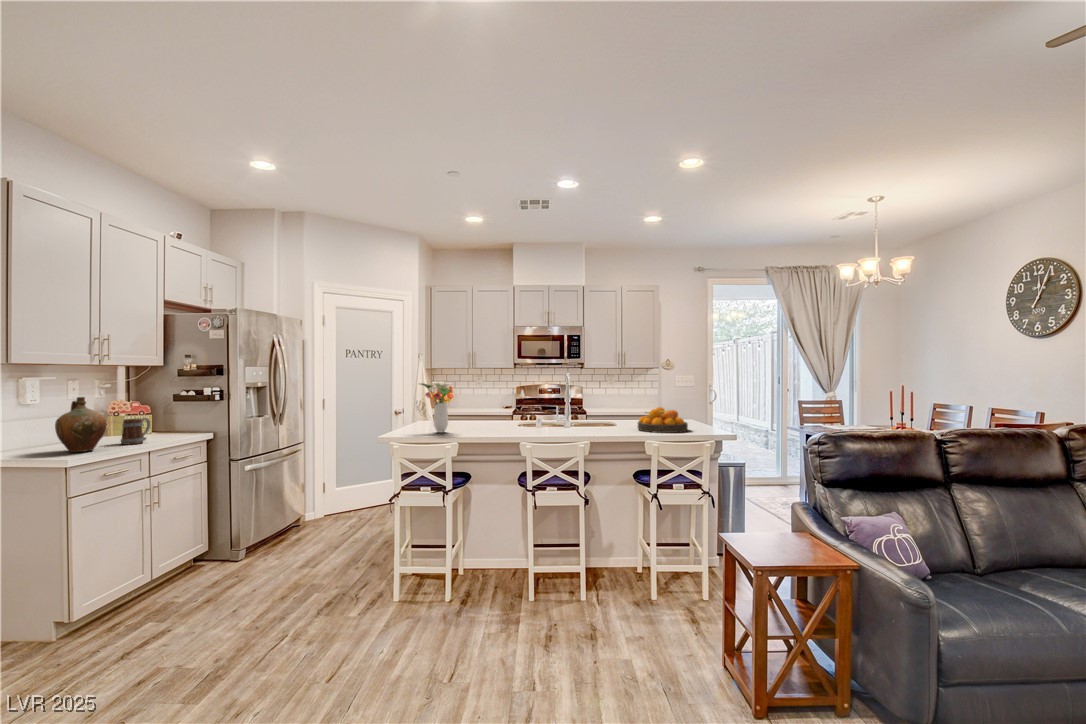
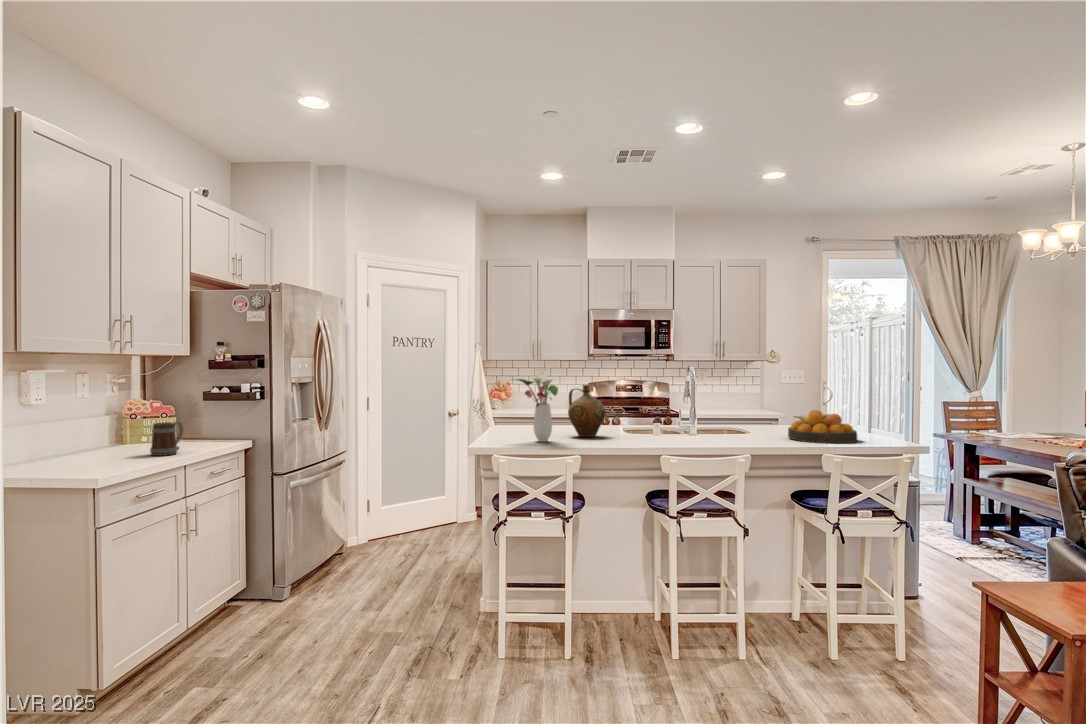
ceramic jug: present [55,397,106,452] -> present [568,385,606,437]

